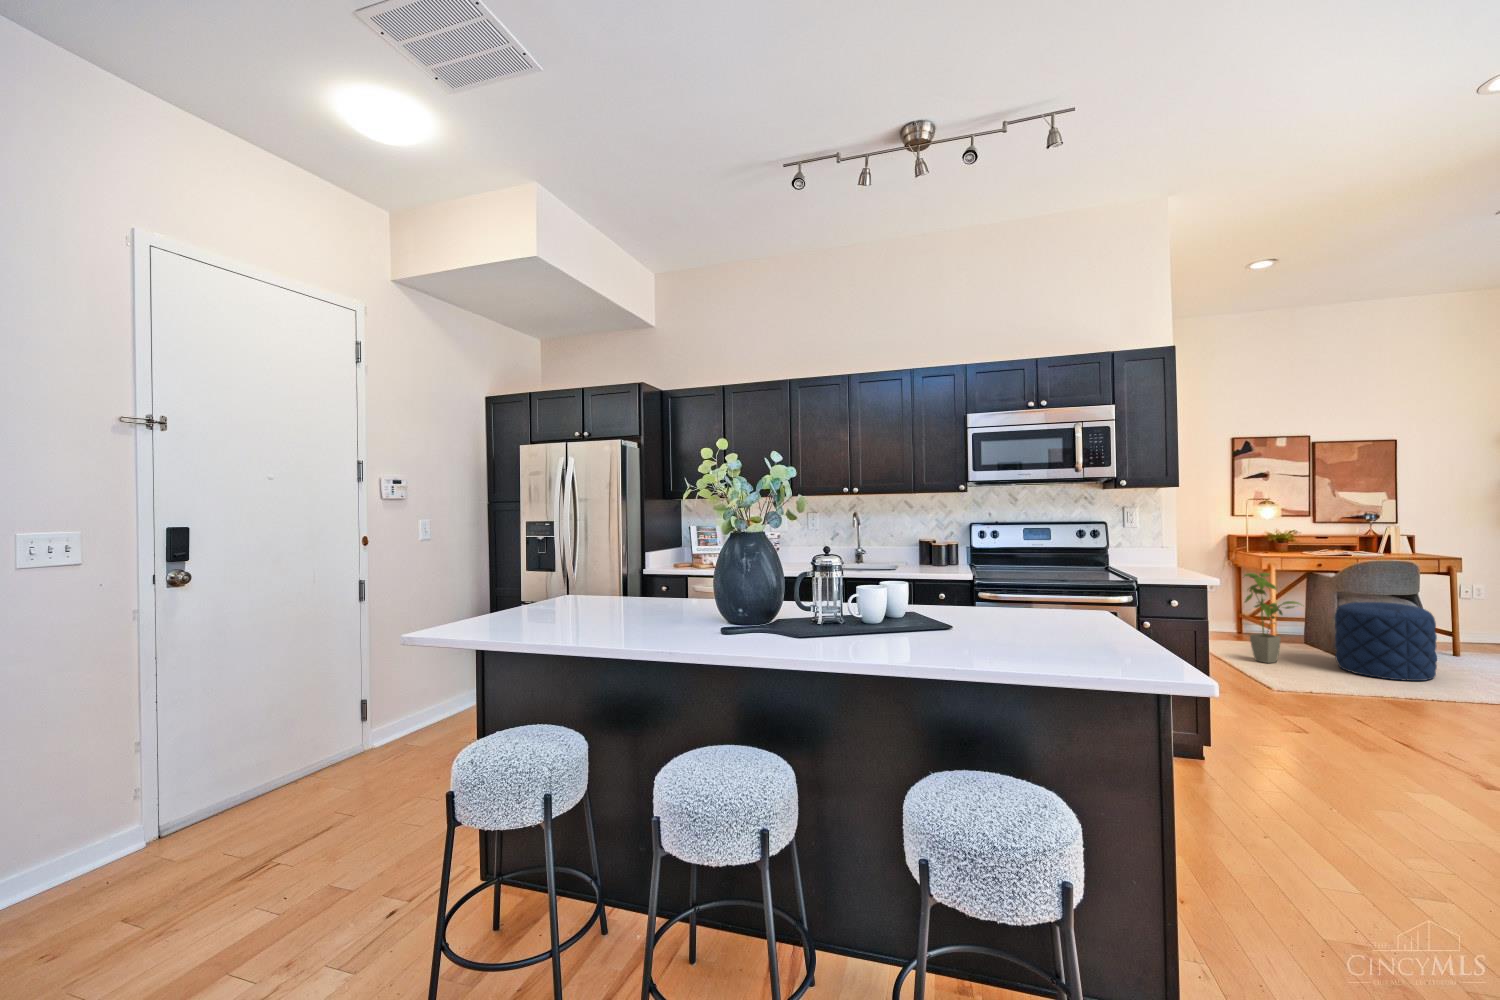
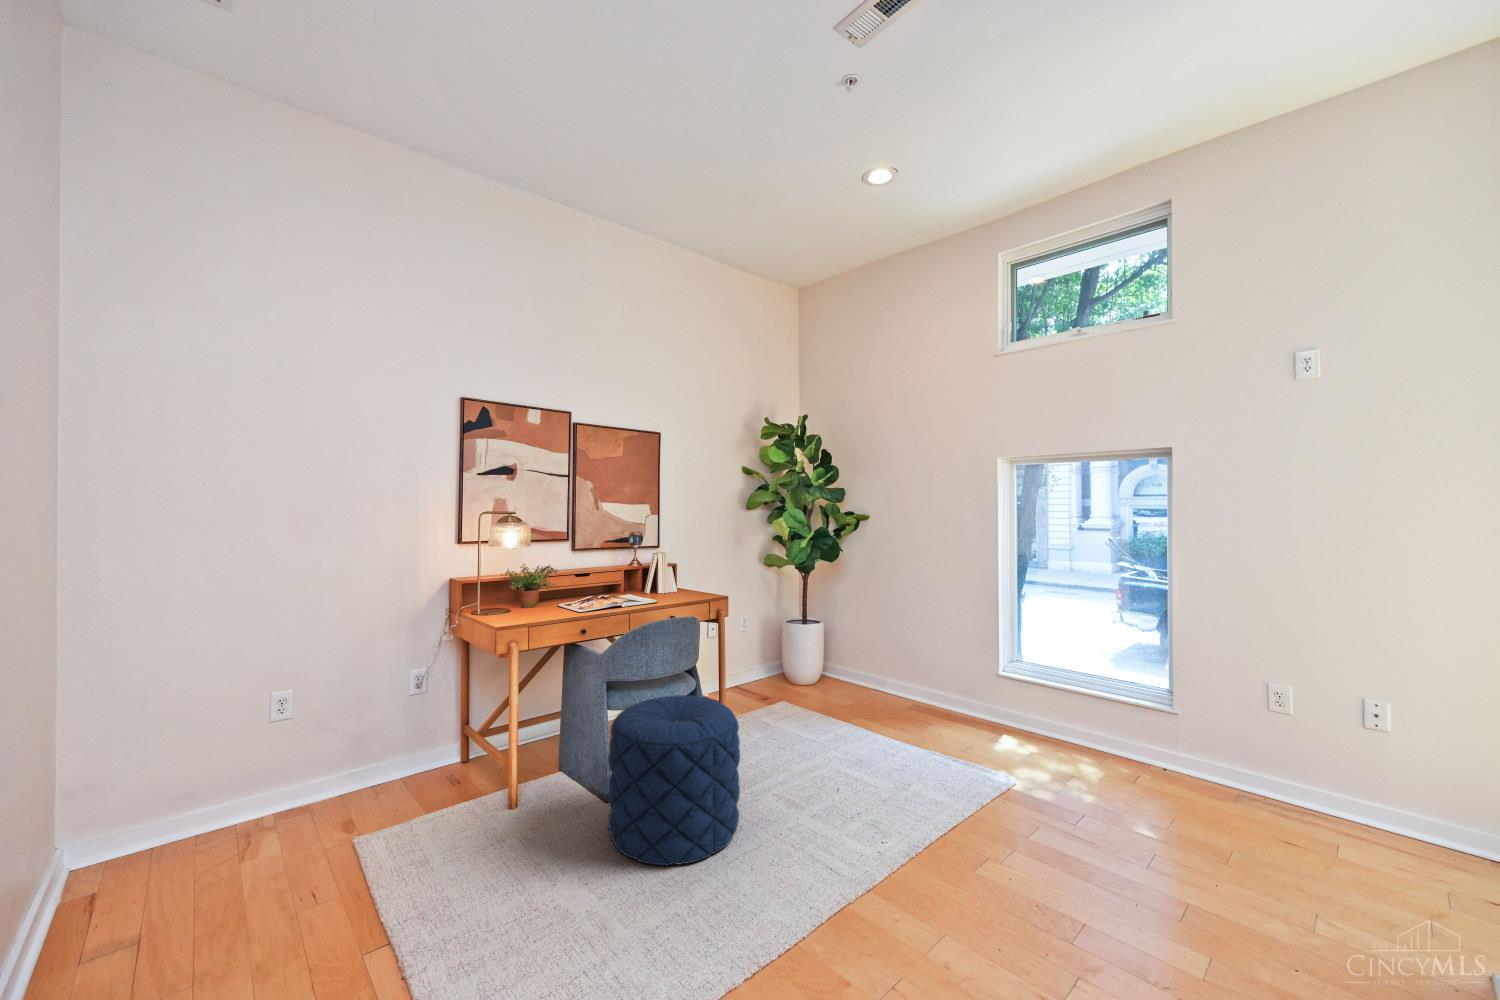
house plant: present [1245,573,1301,663] -> none [451,679,567,888]

